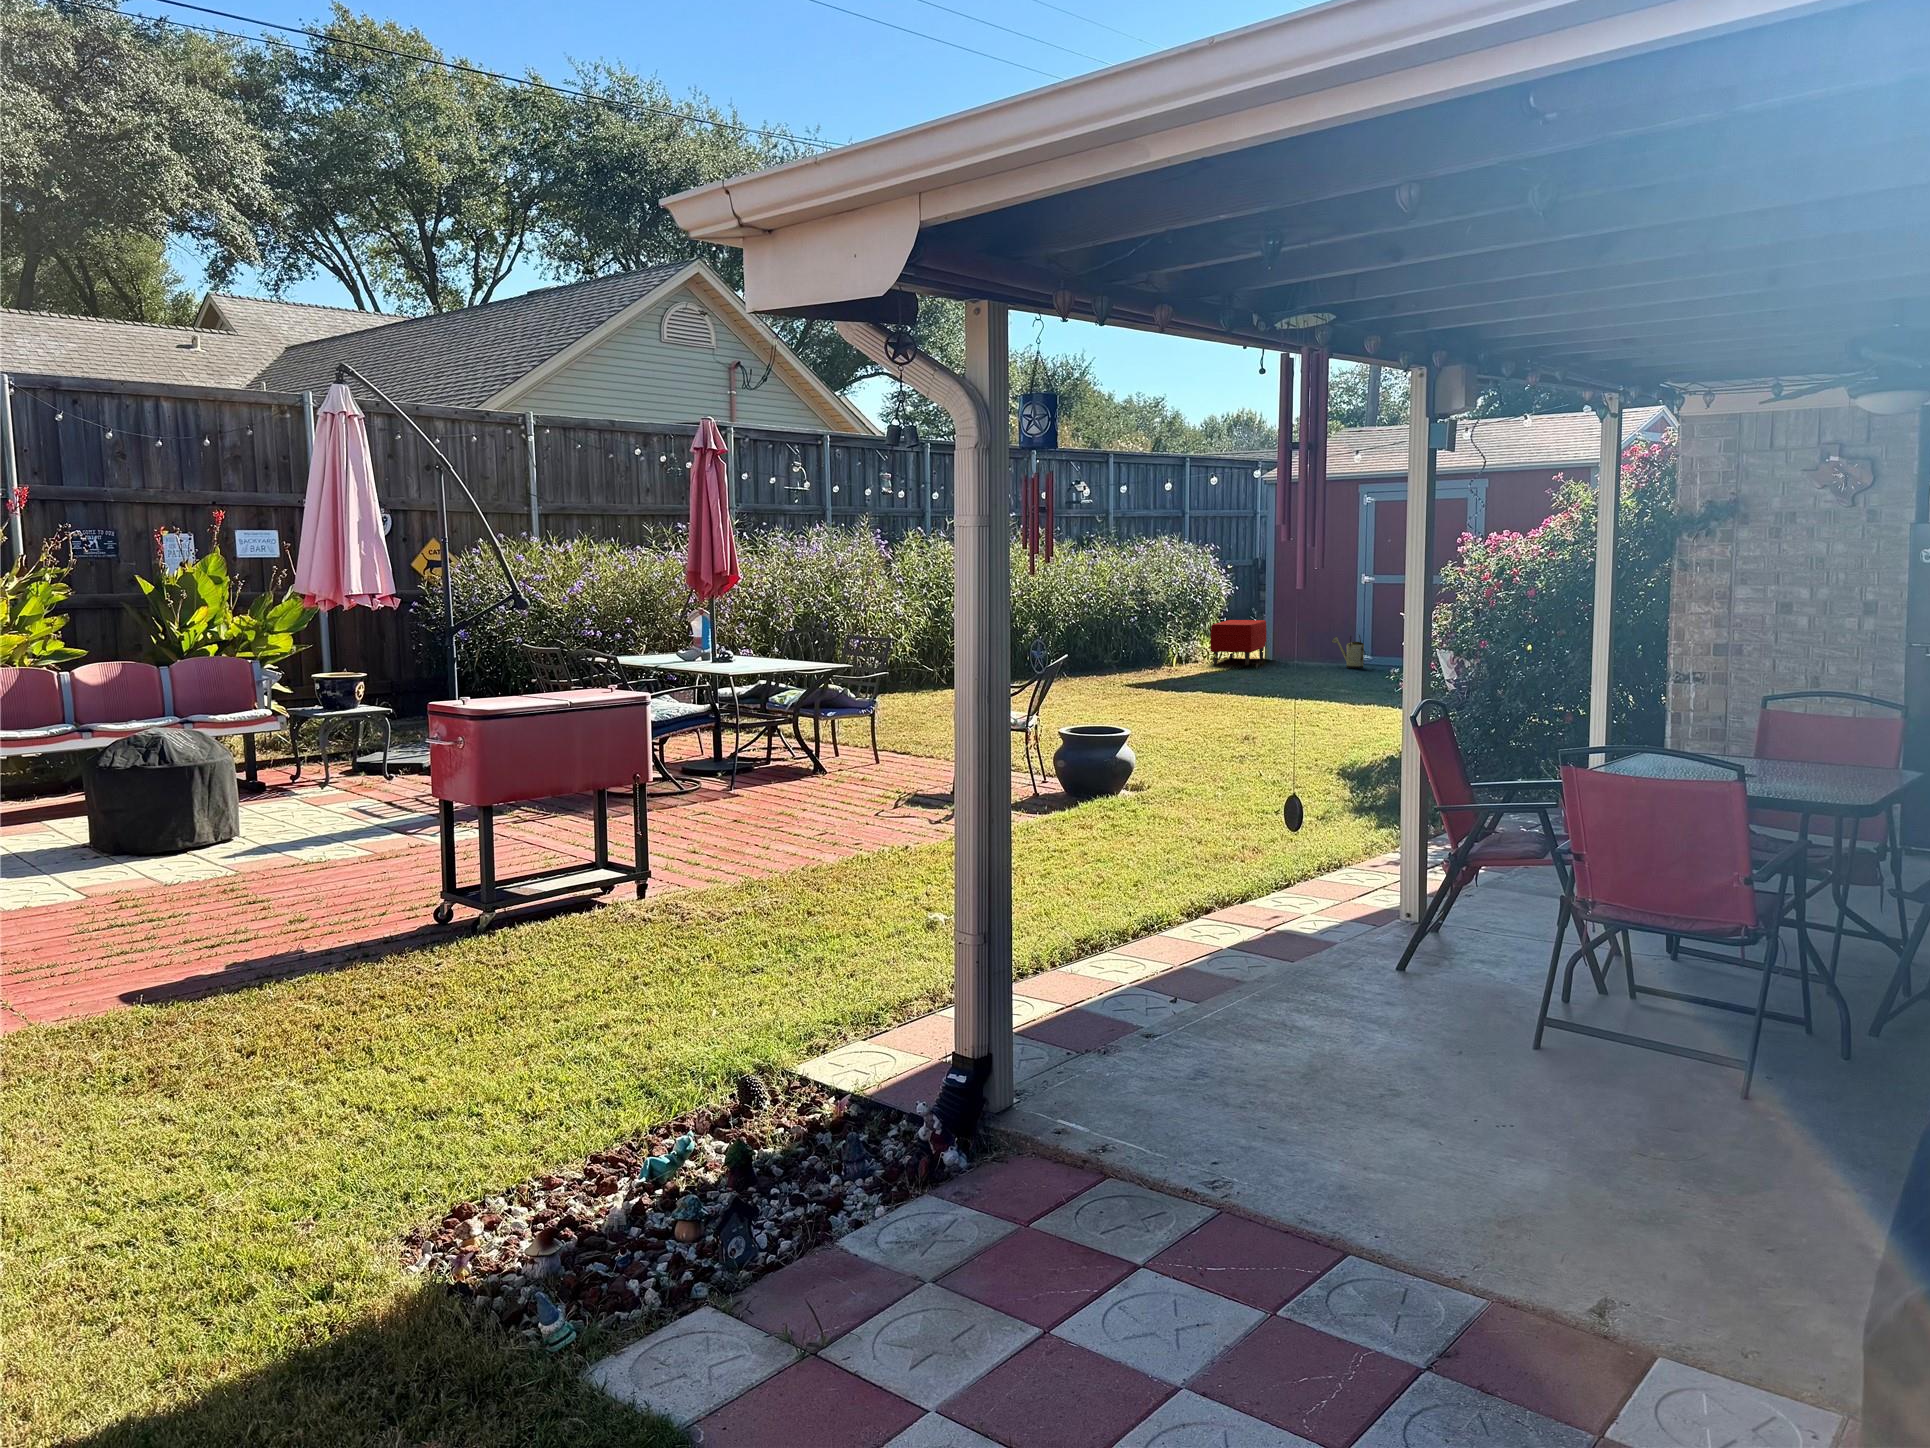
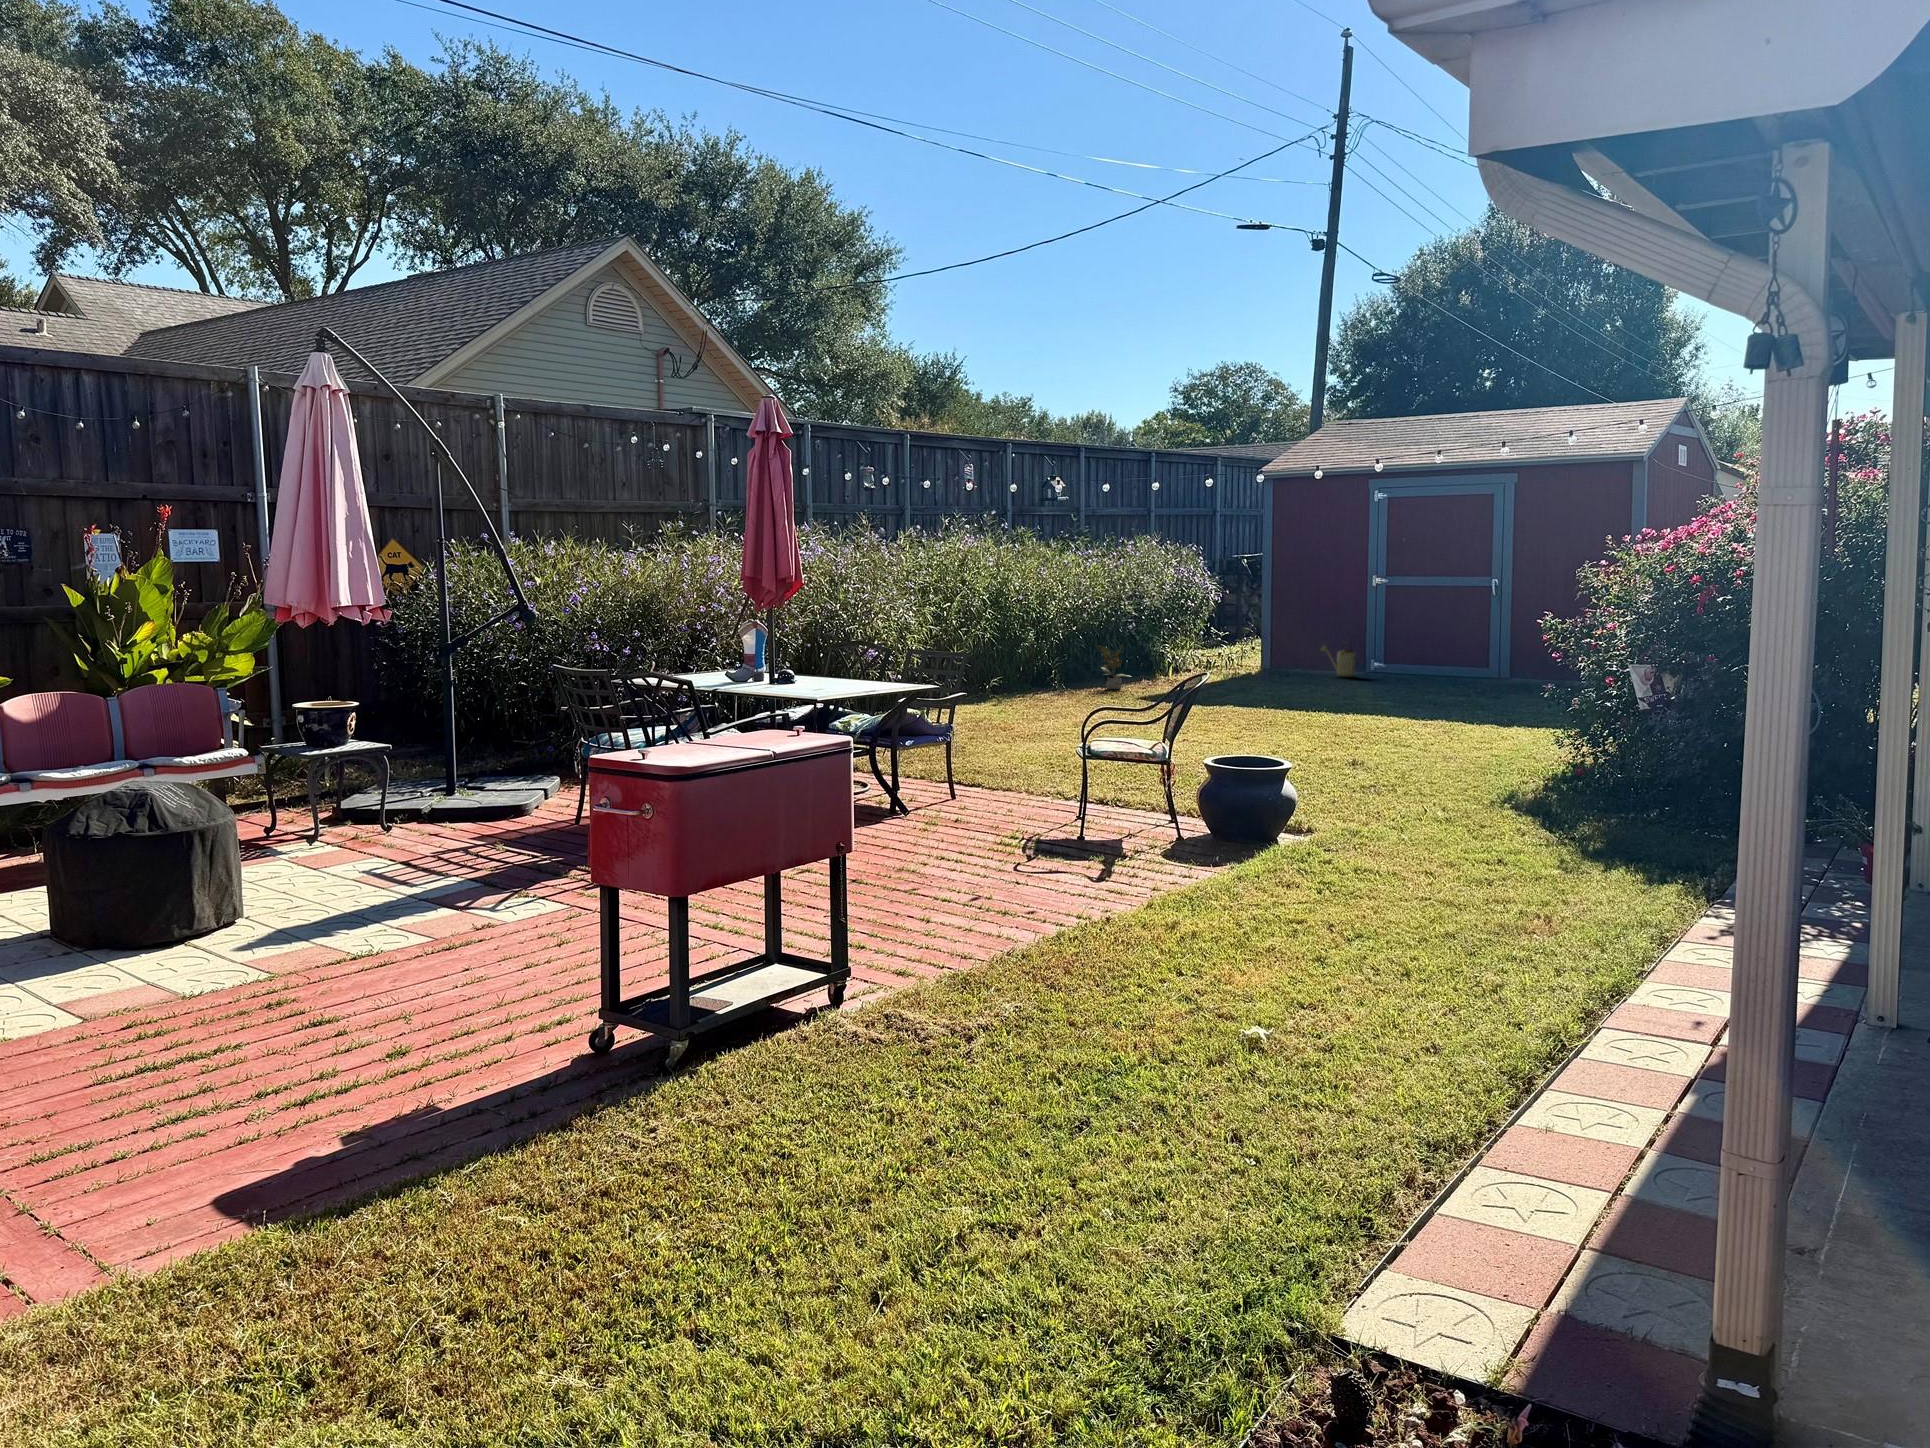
bench: present [1210,620,1266,665] -> none [1190,627,1241,675]
potted plant: none [1107,634,1139,677] -> present [1097,645,1131,689]

